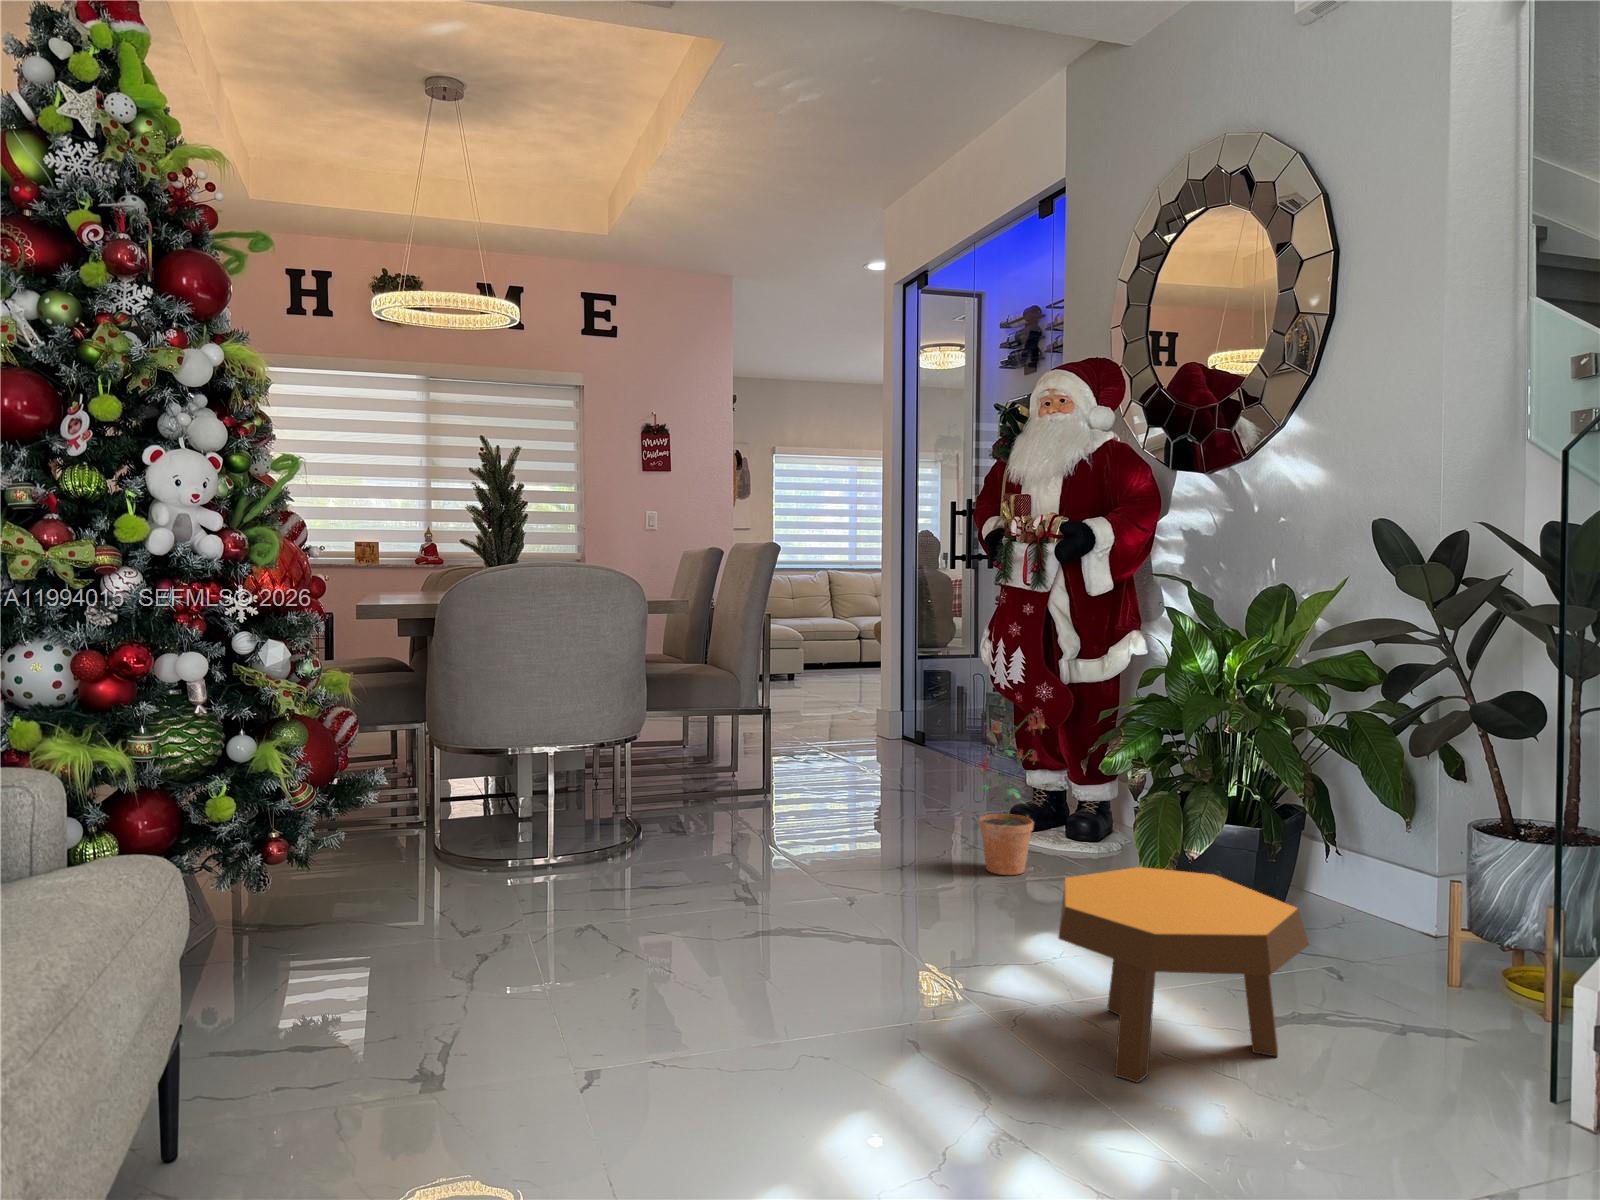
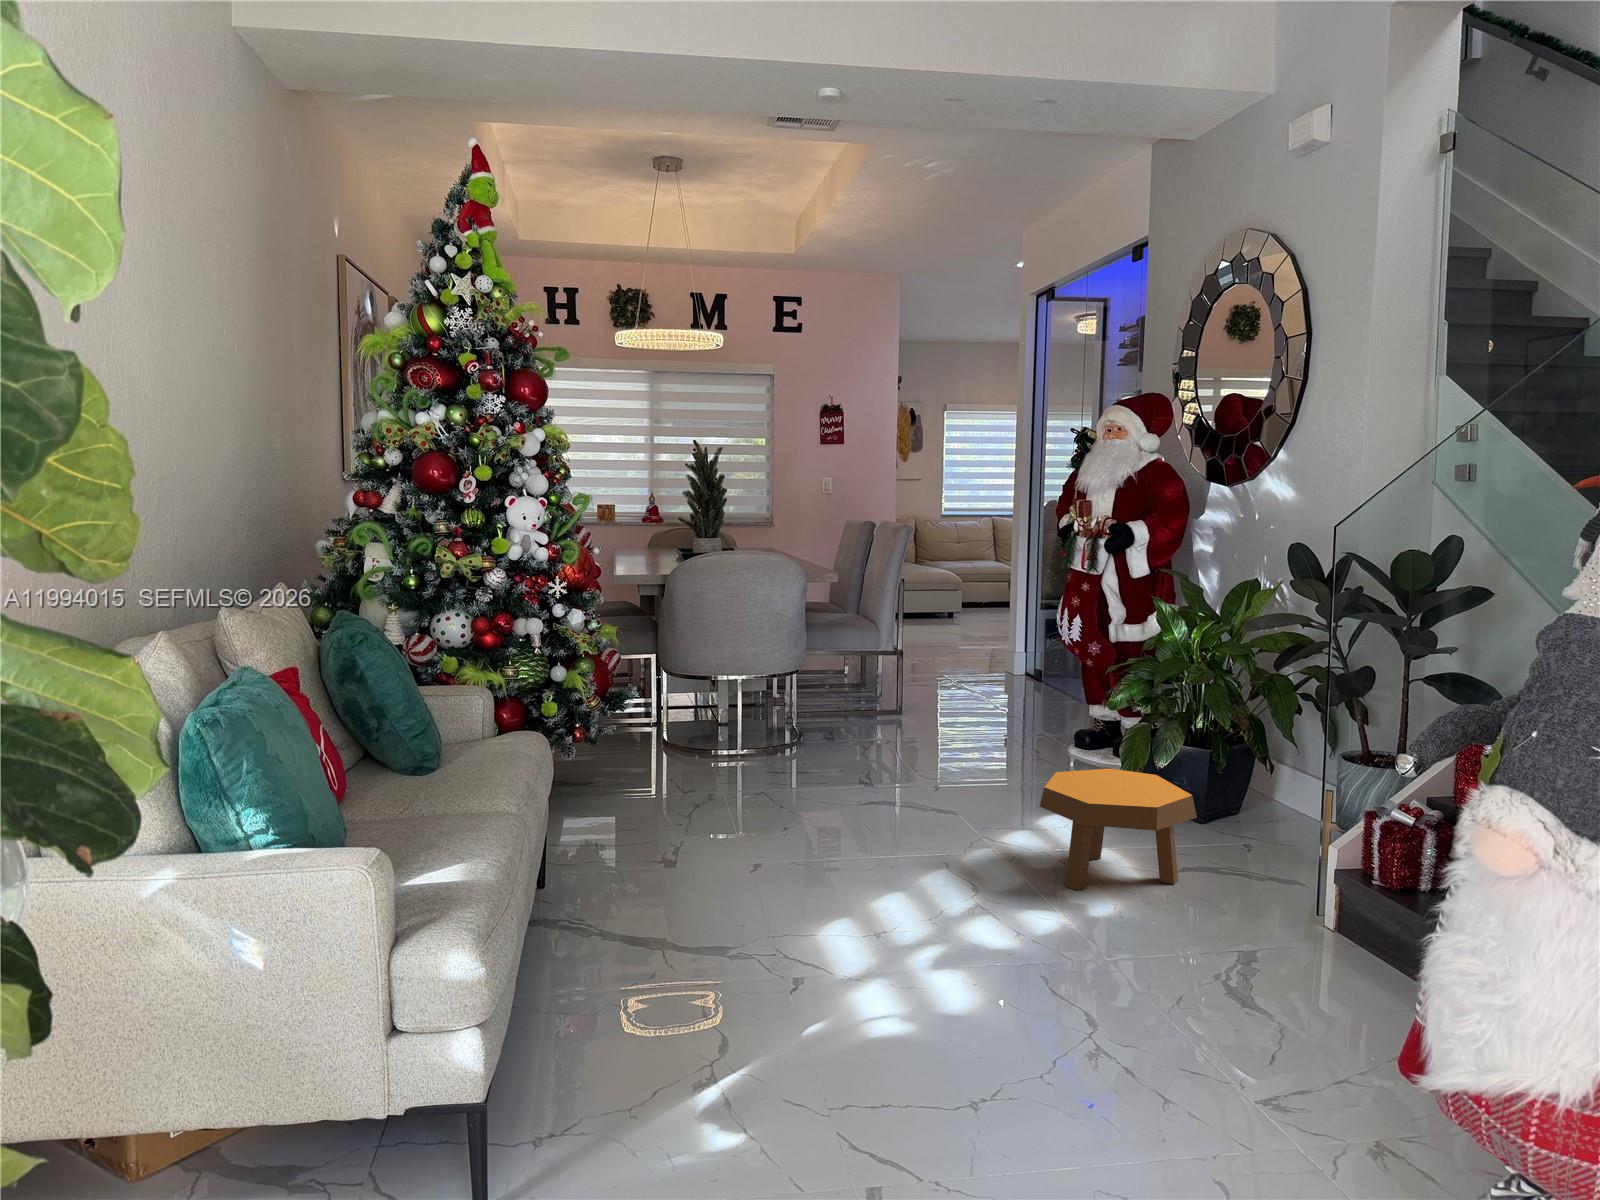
potted plant: present [976,715,1045,875] -> none [1035,664,1093,777]

